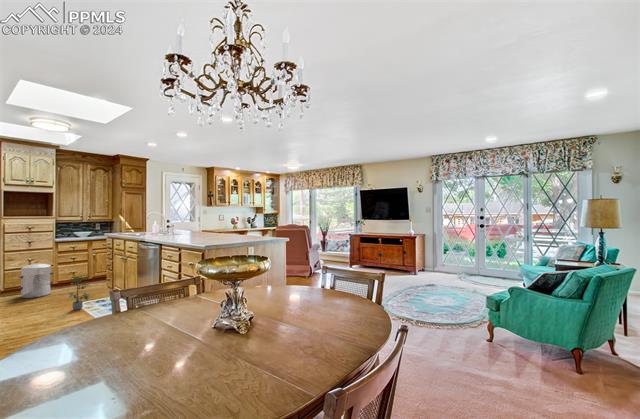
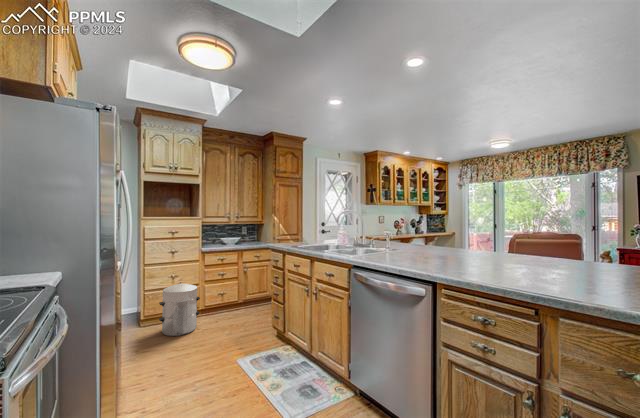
potted plant: present [69,275,91,310] -> none [228,320,266,388]

